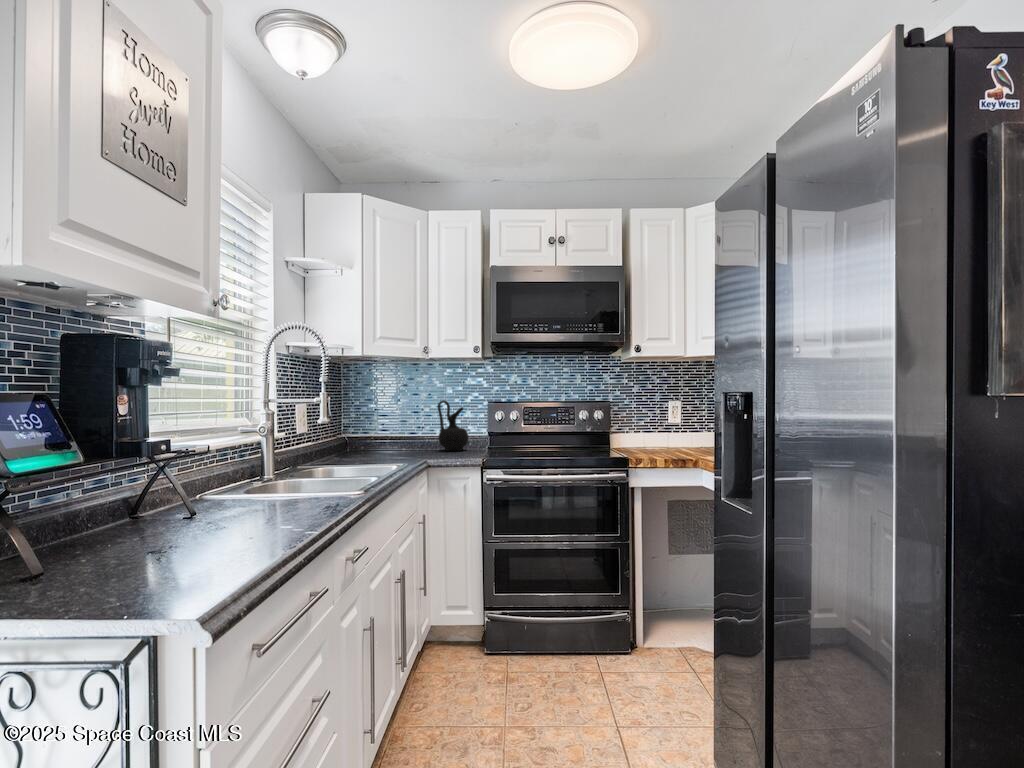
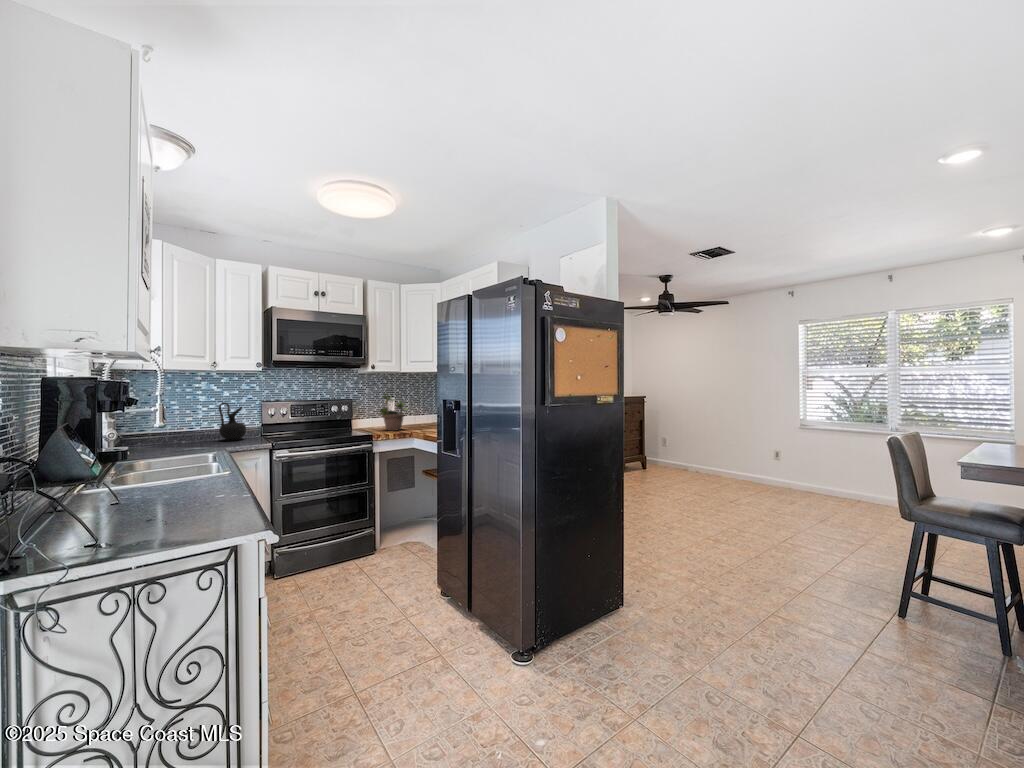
potted plant: none [644,385,696,454] -> present [379,395,408,431]

